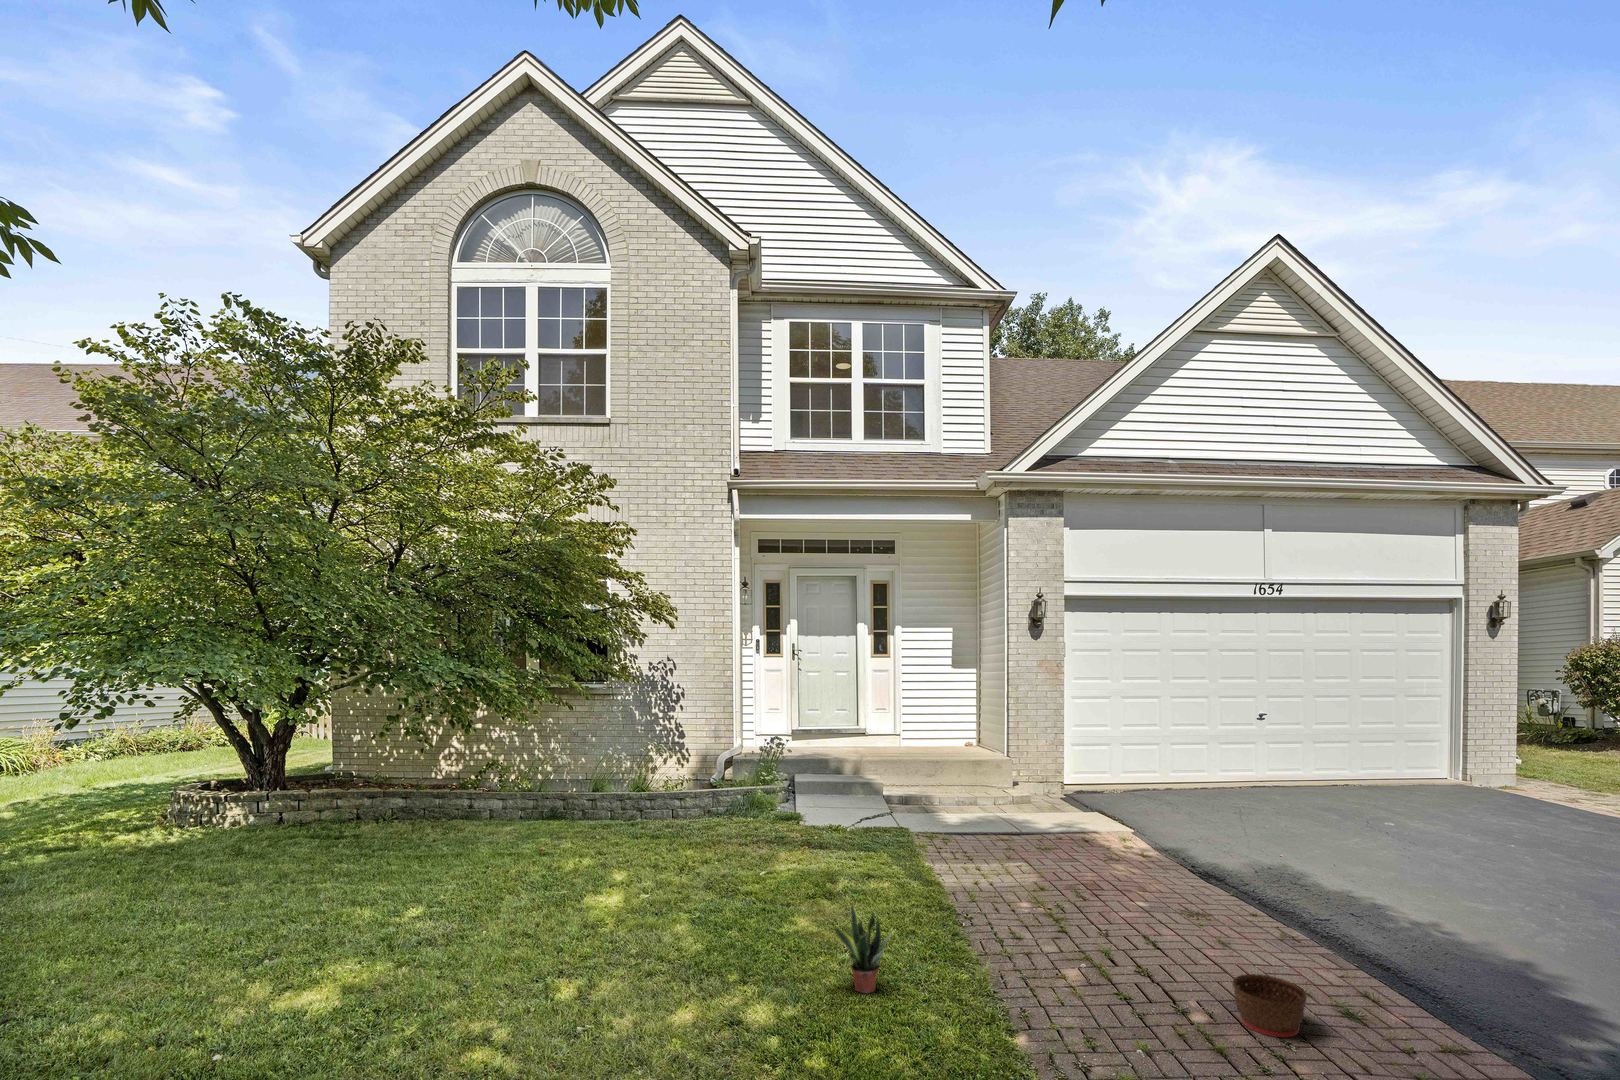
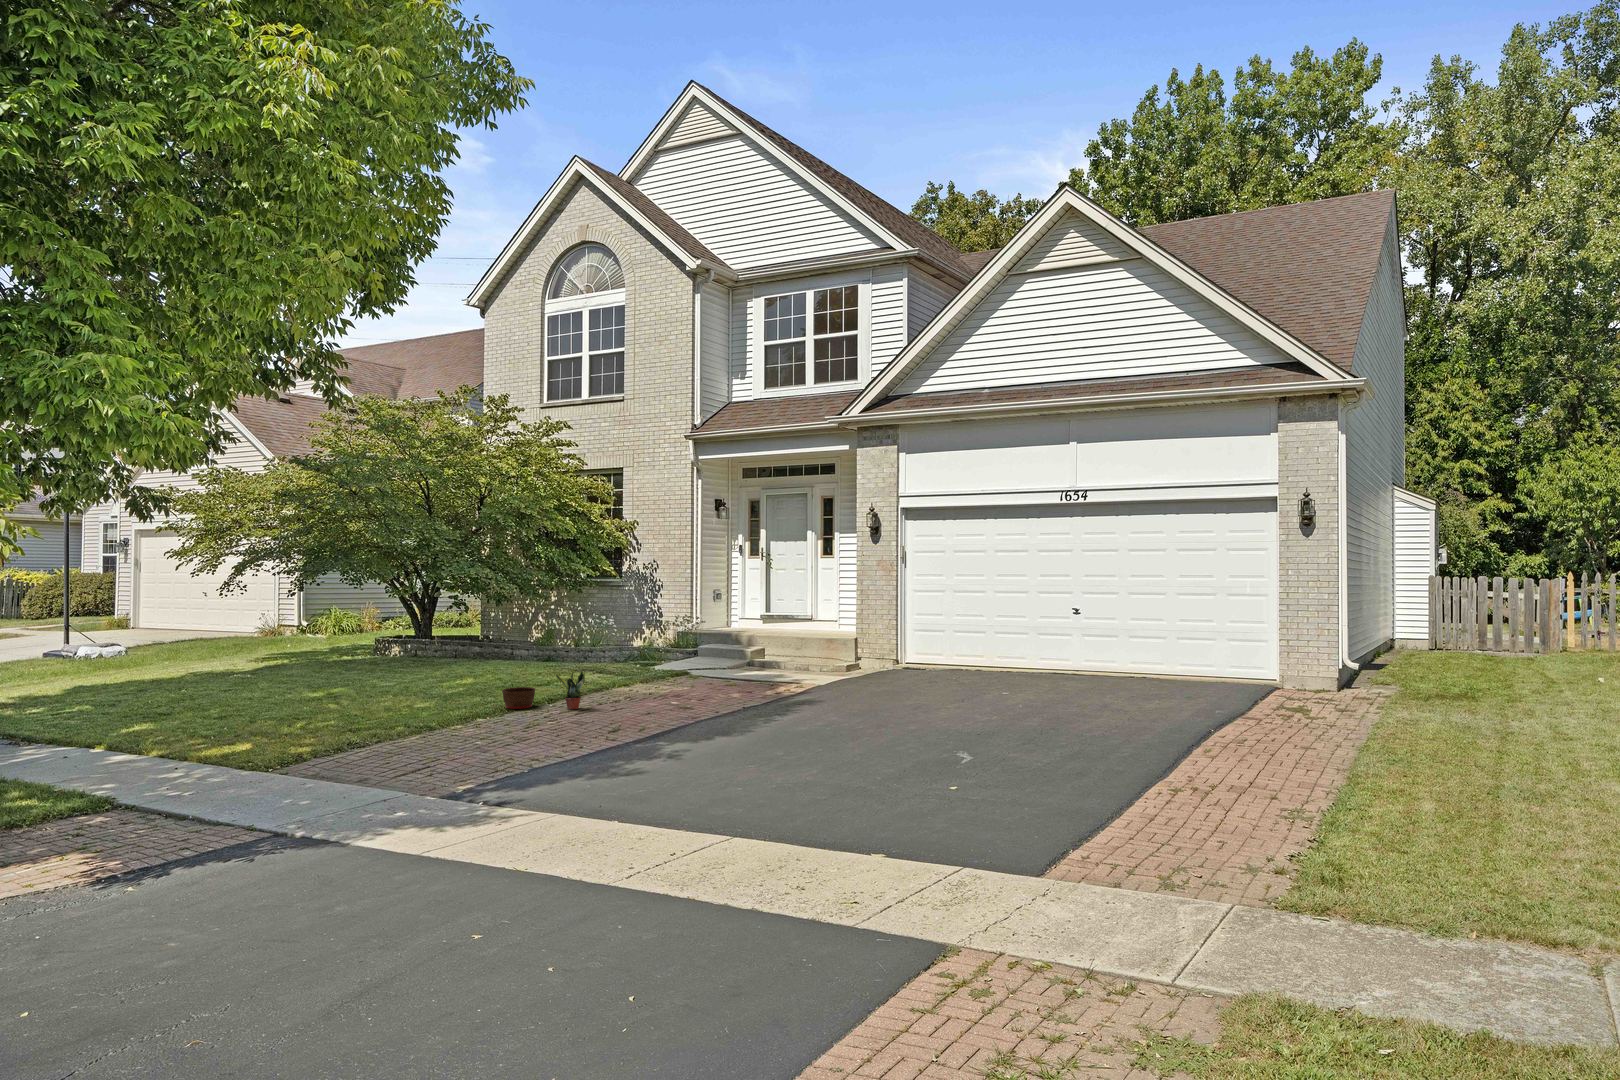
potted plant: present [835,904,891,993] -> present [556,671,585,709]

